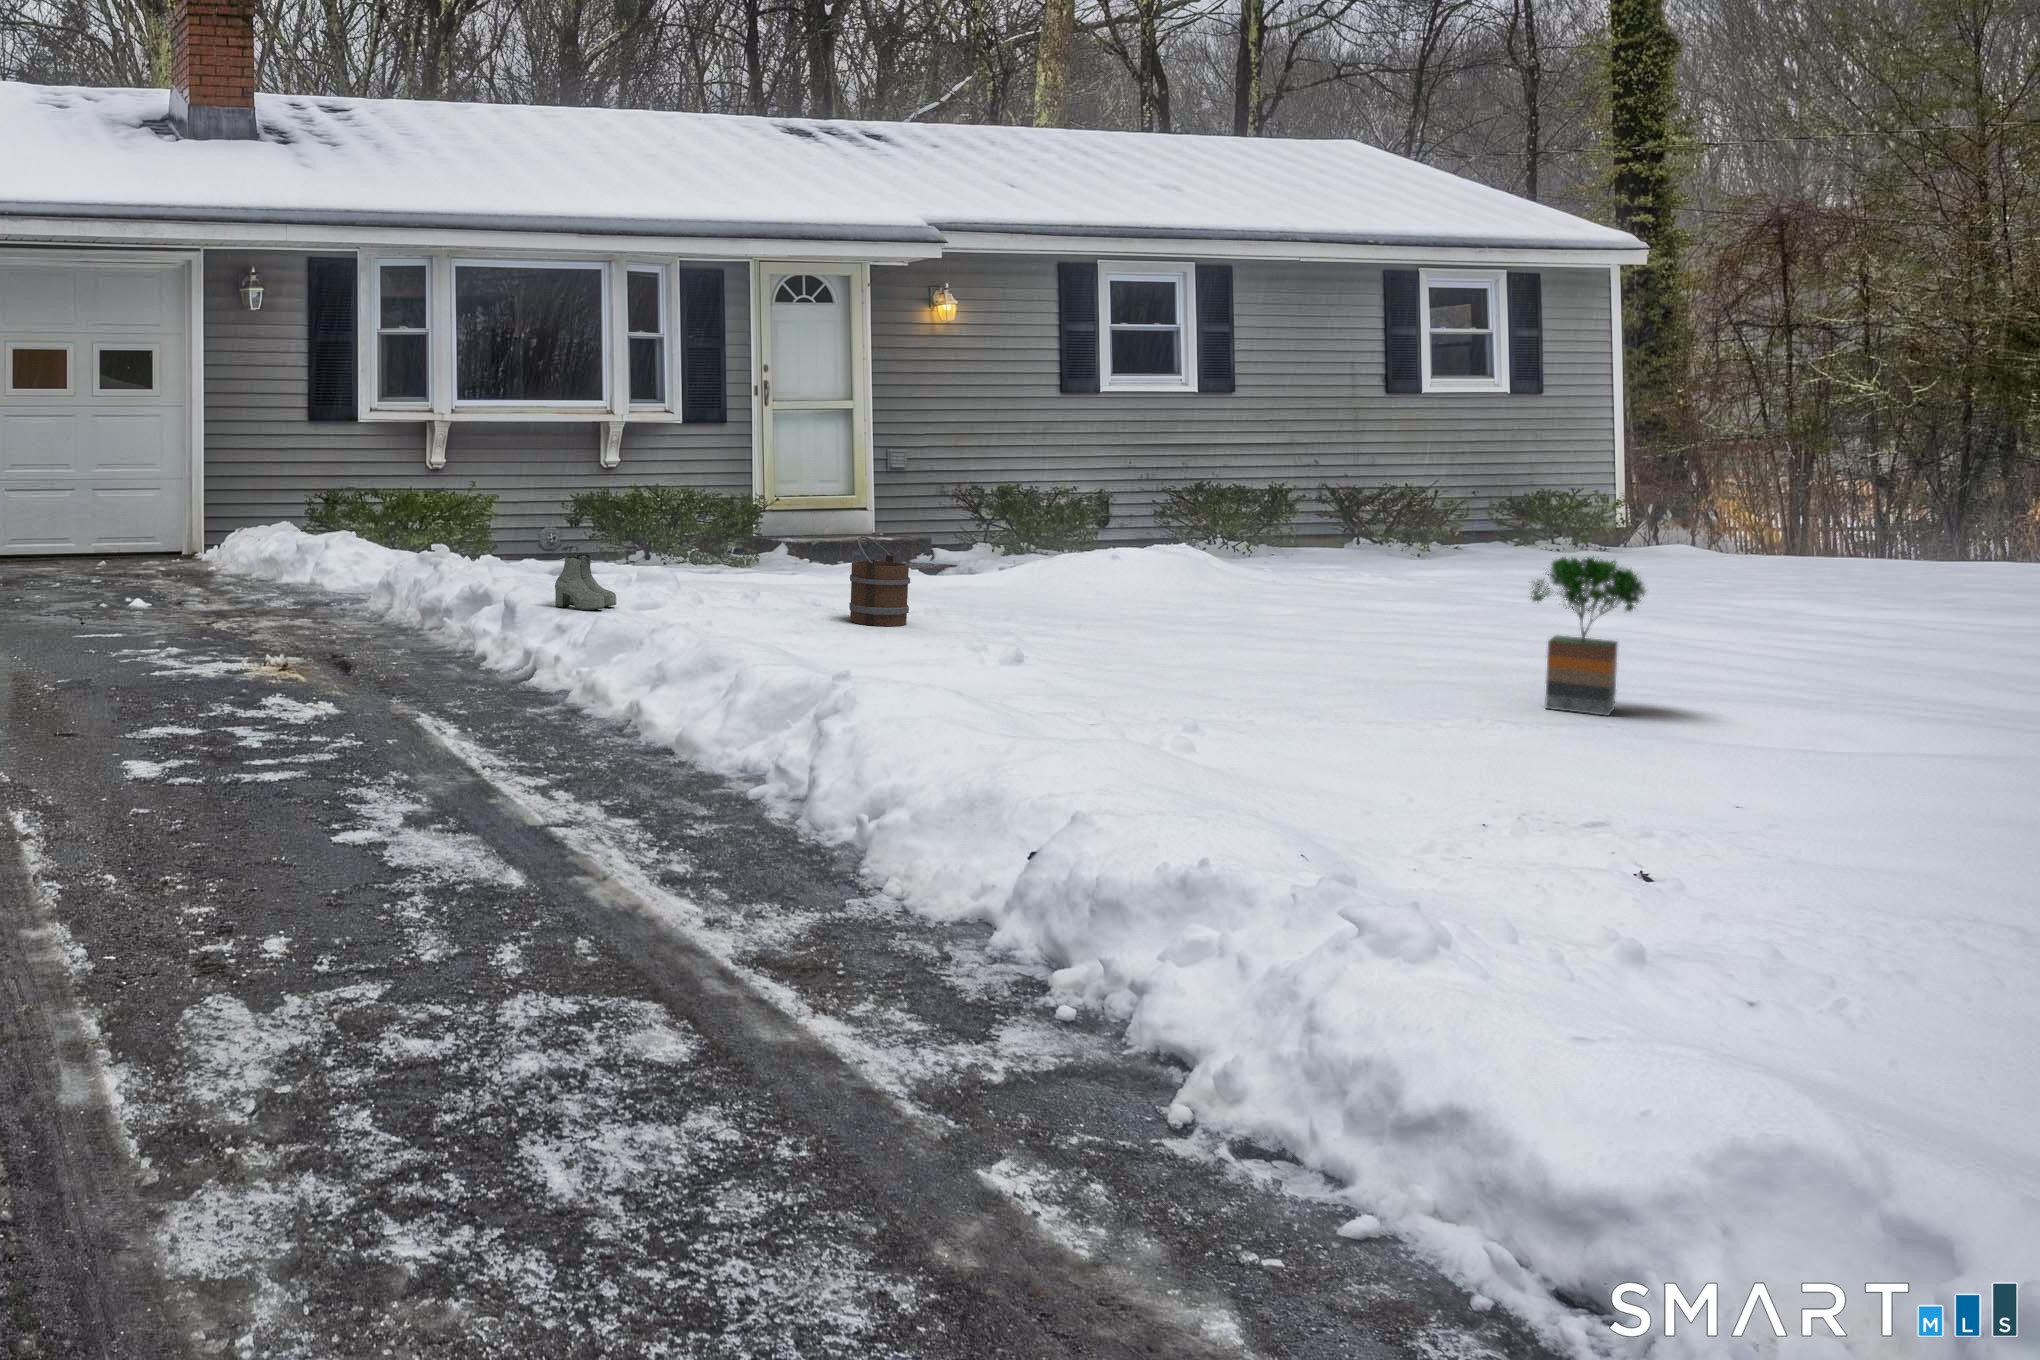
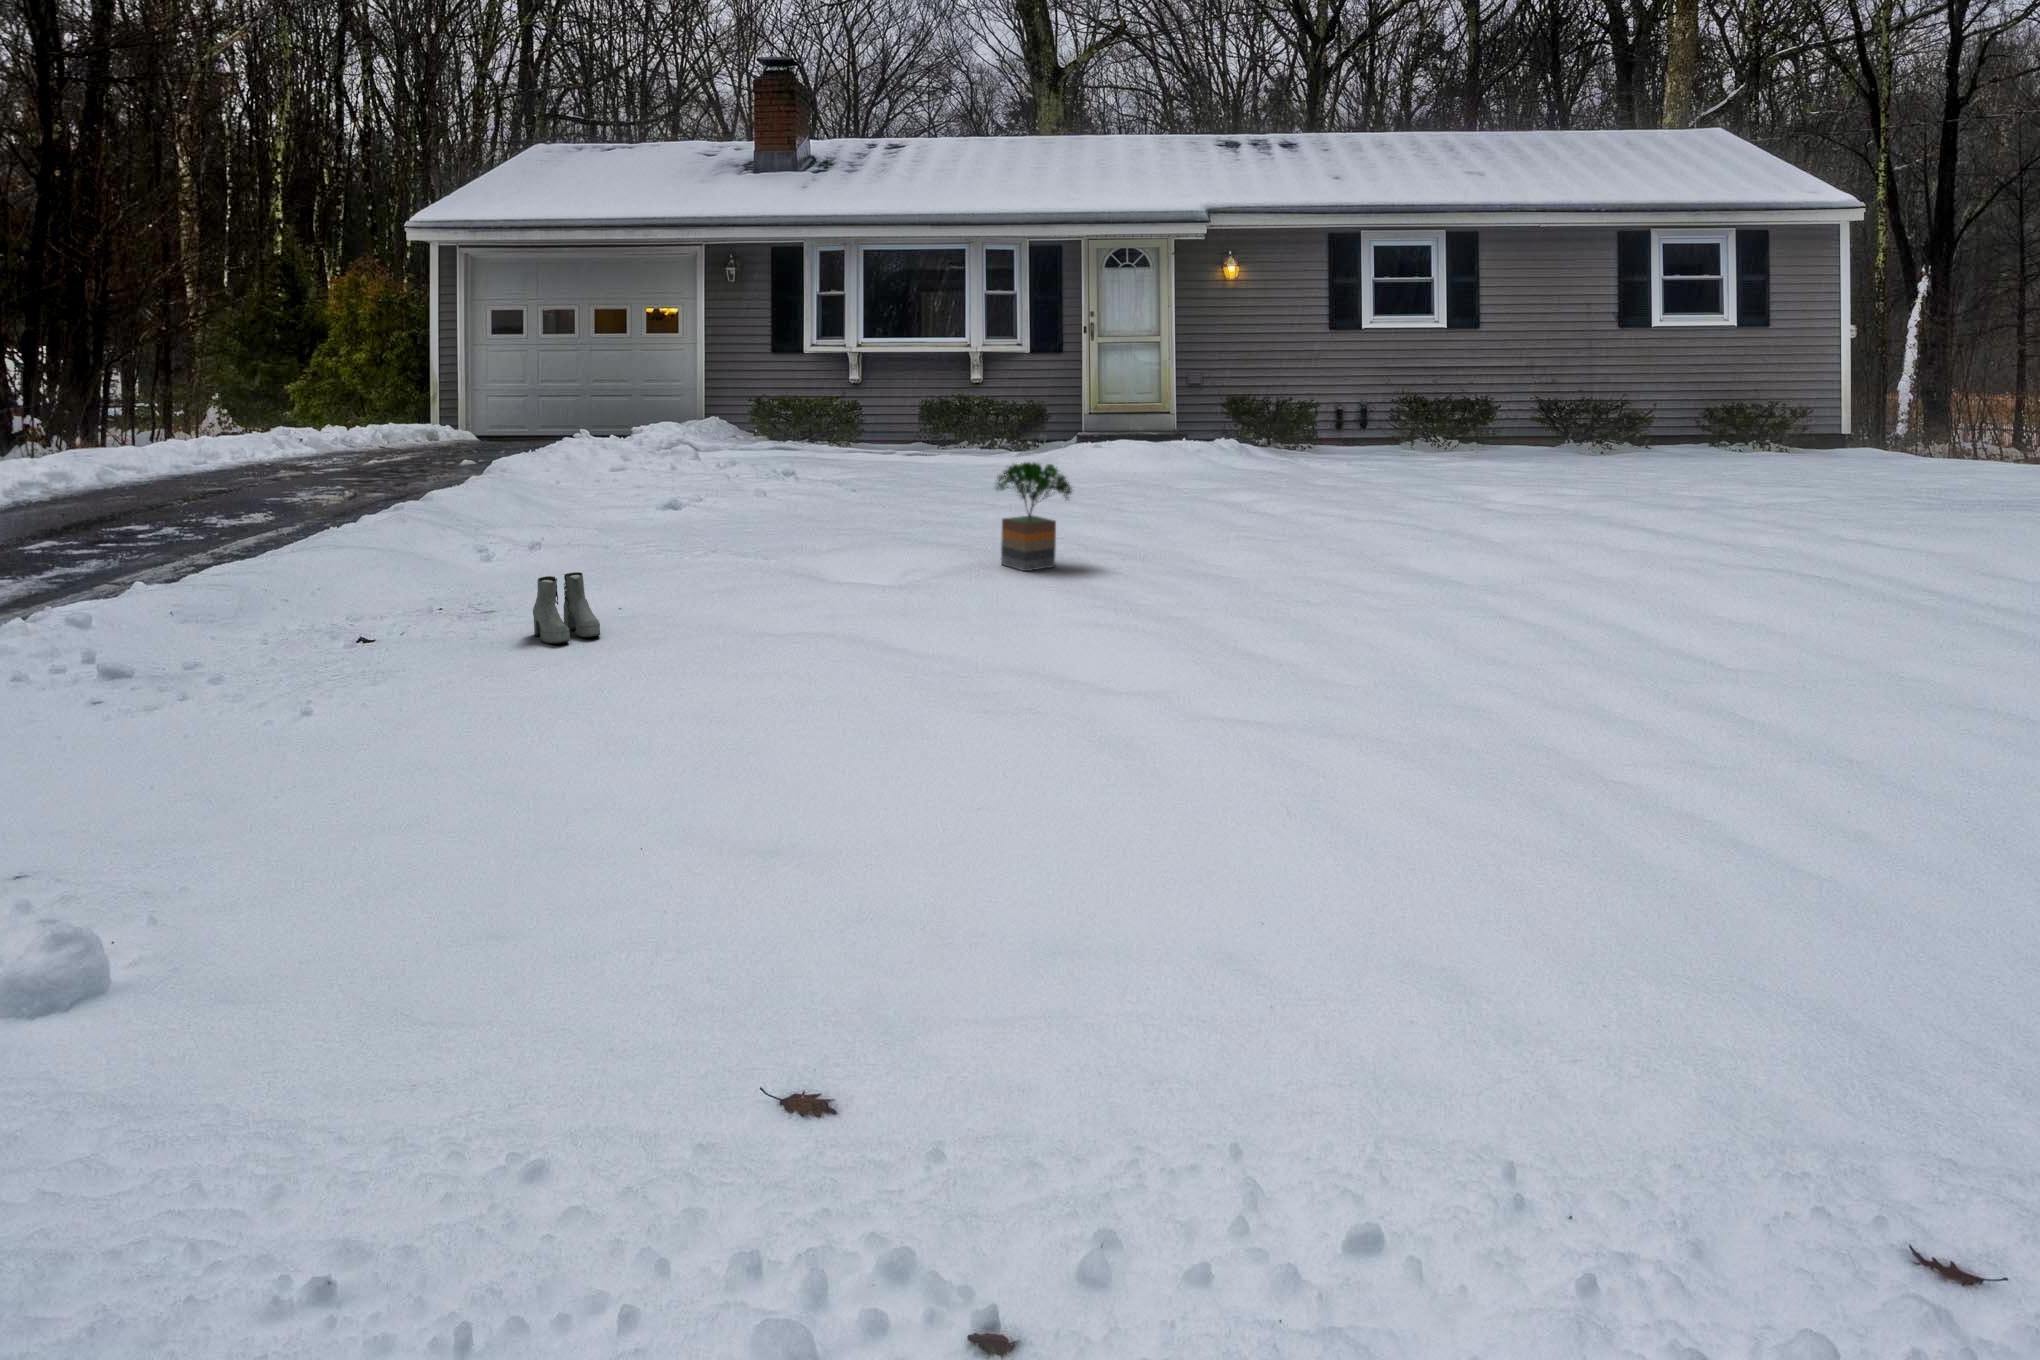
bucket: present [849,536,910,626] -> none [786,436,826,496]
boots: present [555,554,616,610] -> present [533,572,600,644]

